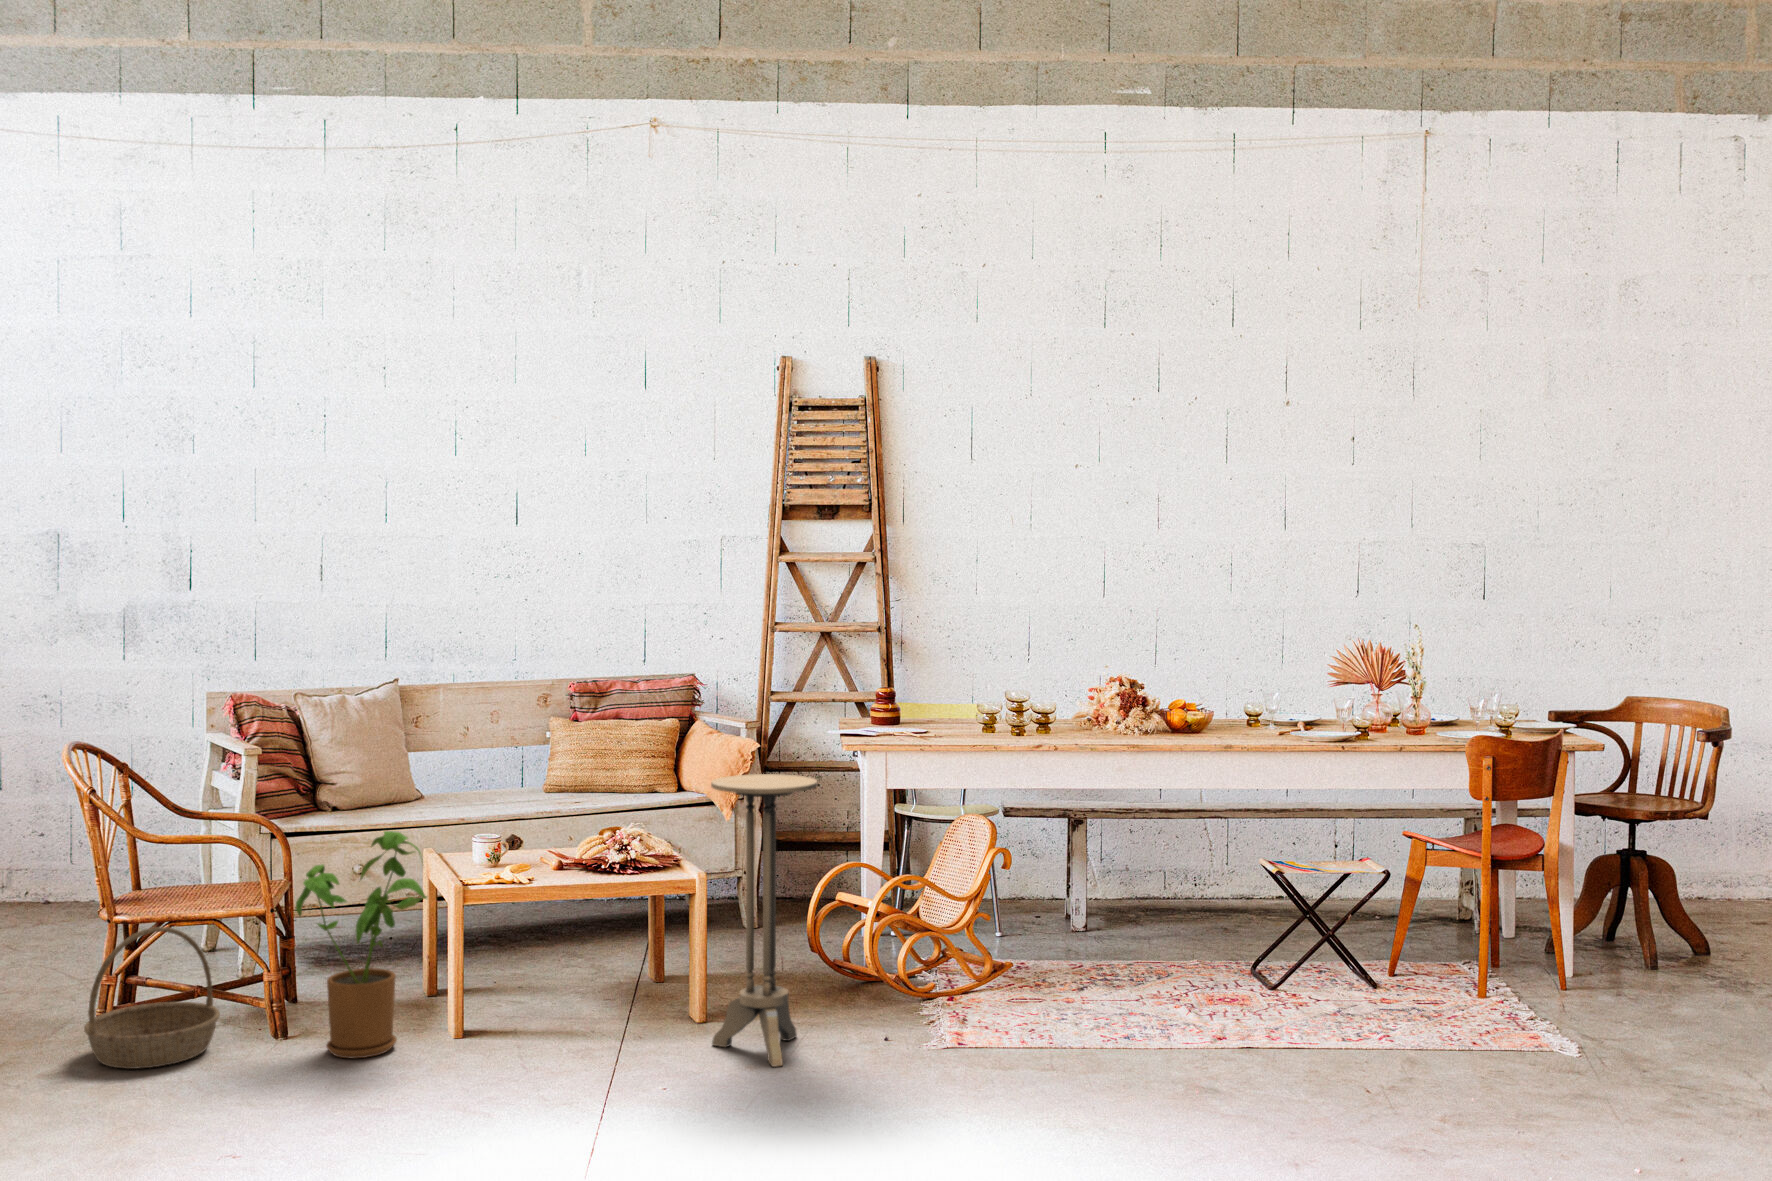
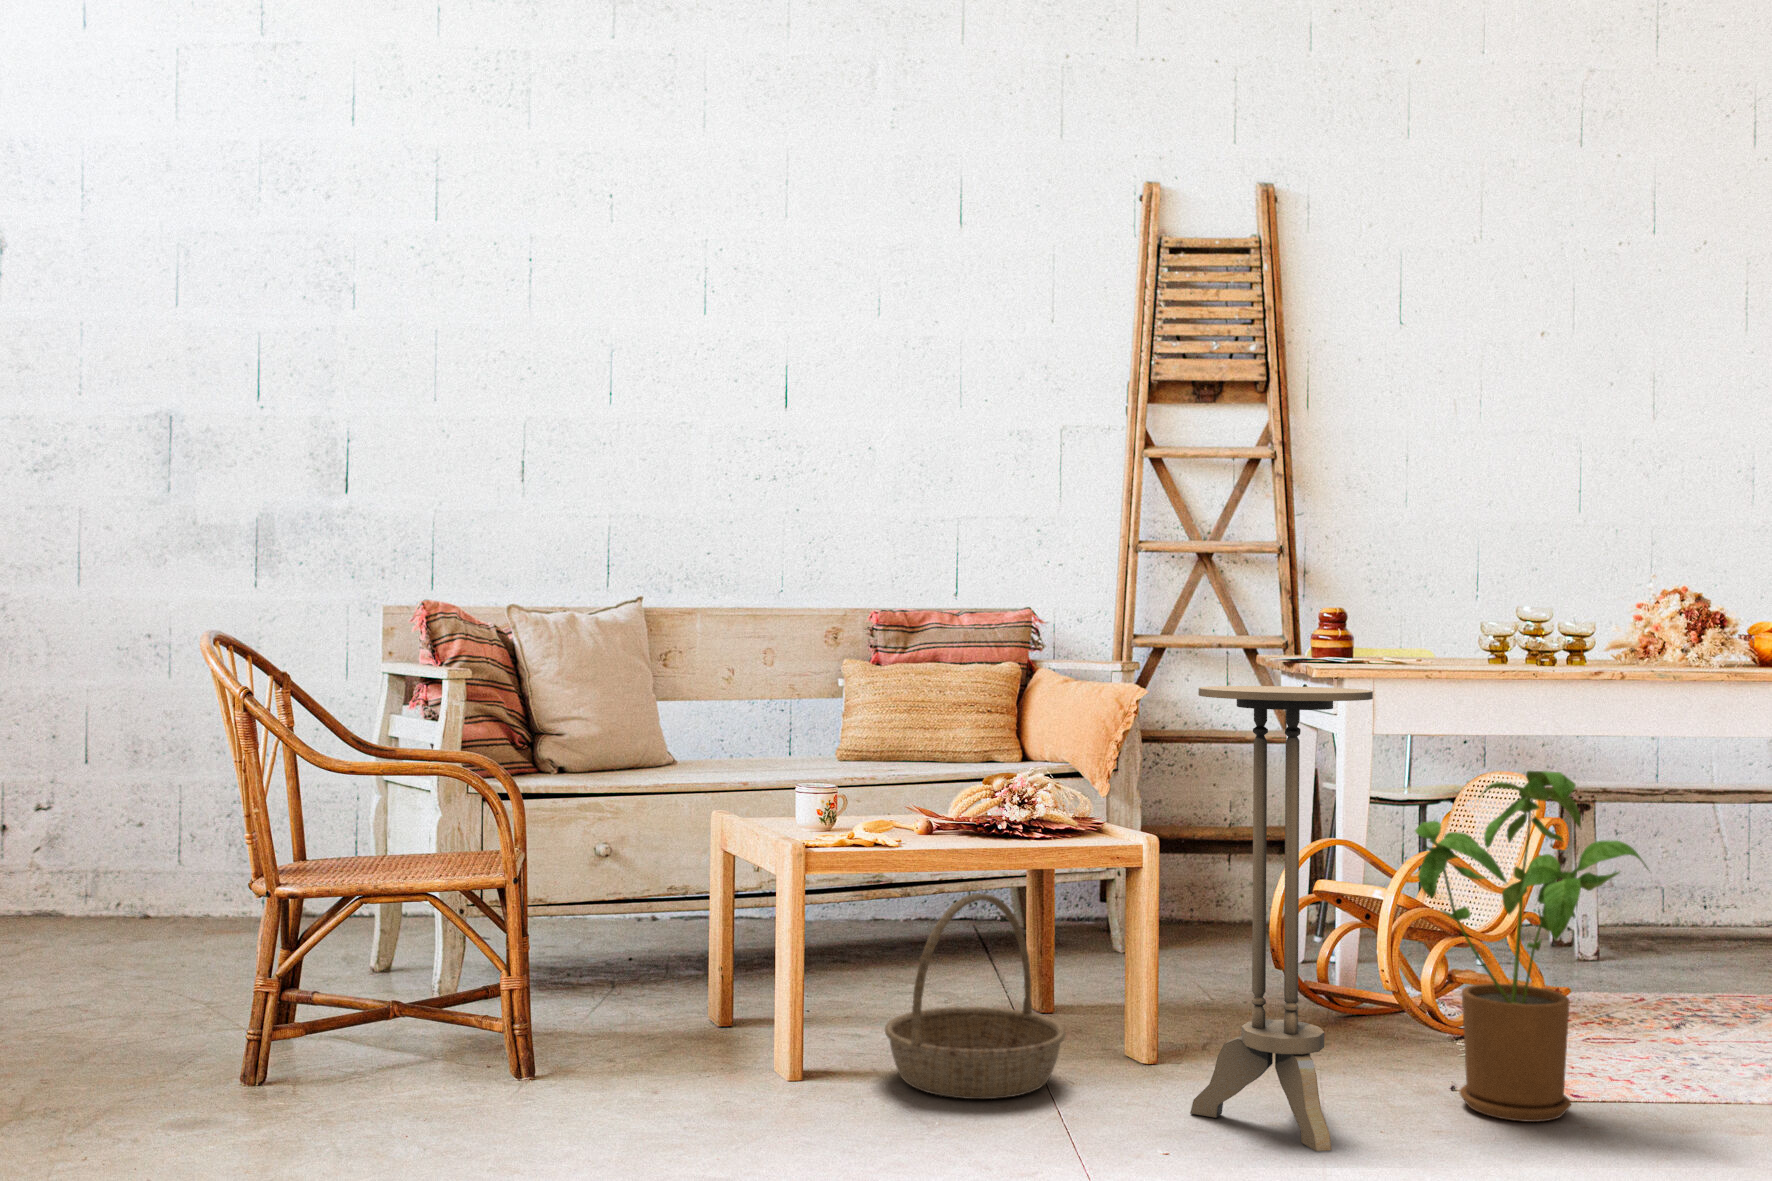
house plant: present [296,831,427,1058] -> present [1415,771,1650,1122]
basket: present [84,927,220,1069] -> present [885,894,1065,1099]

